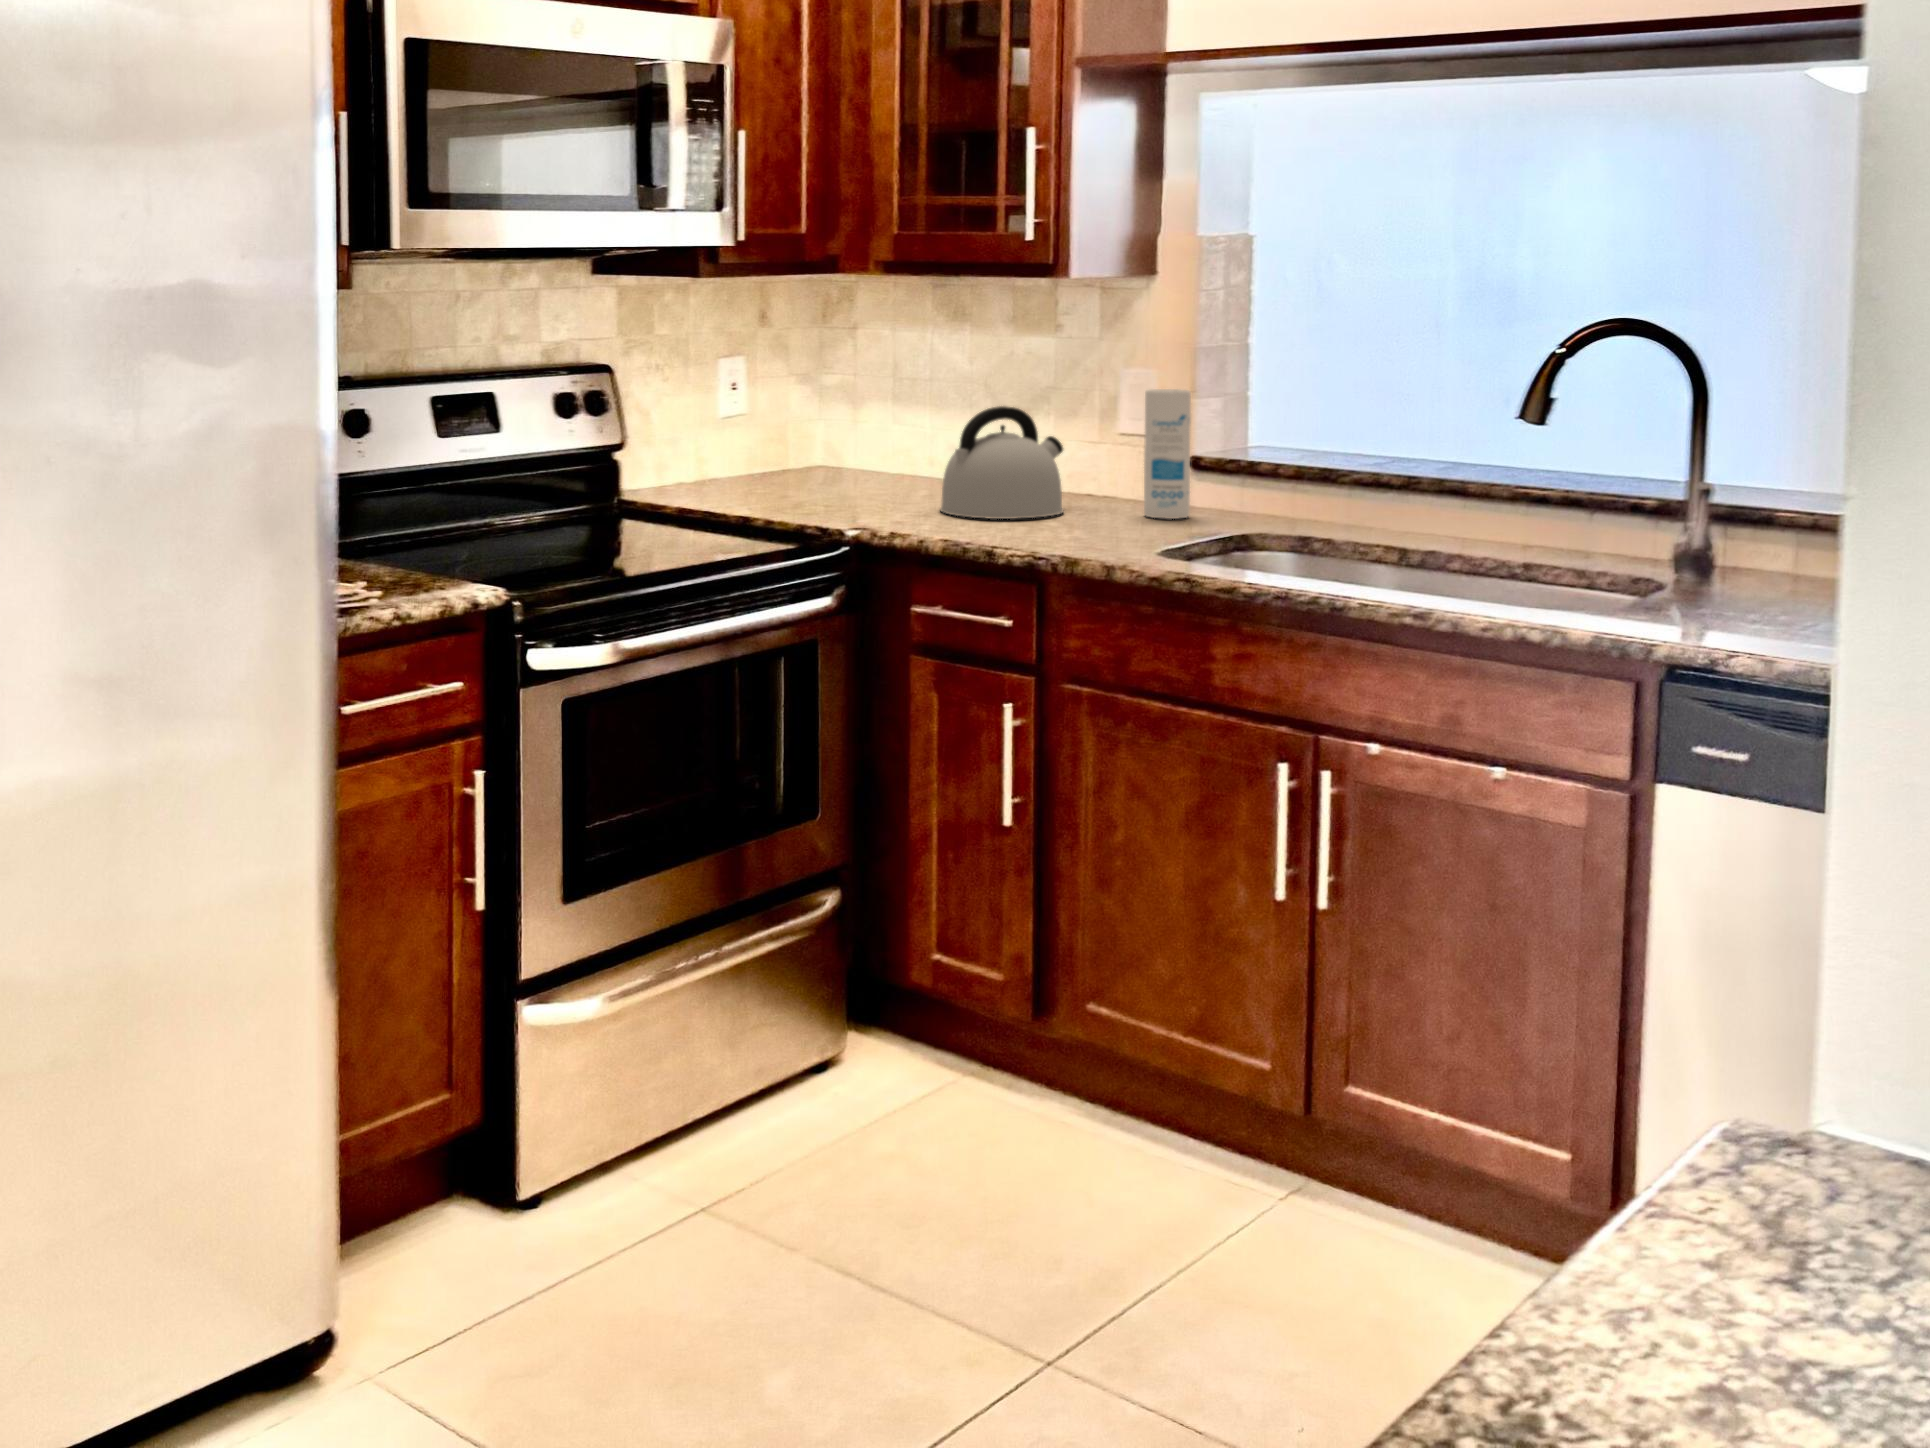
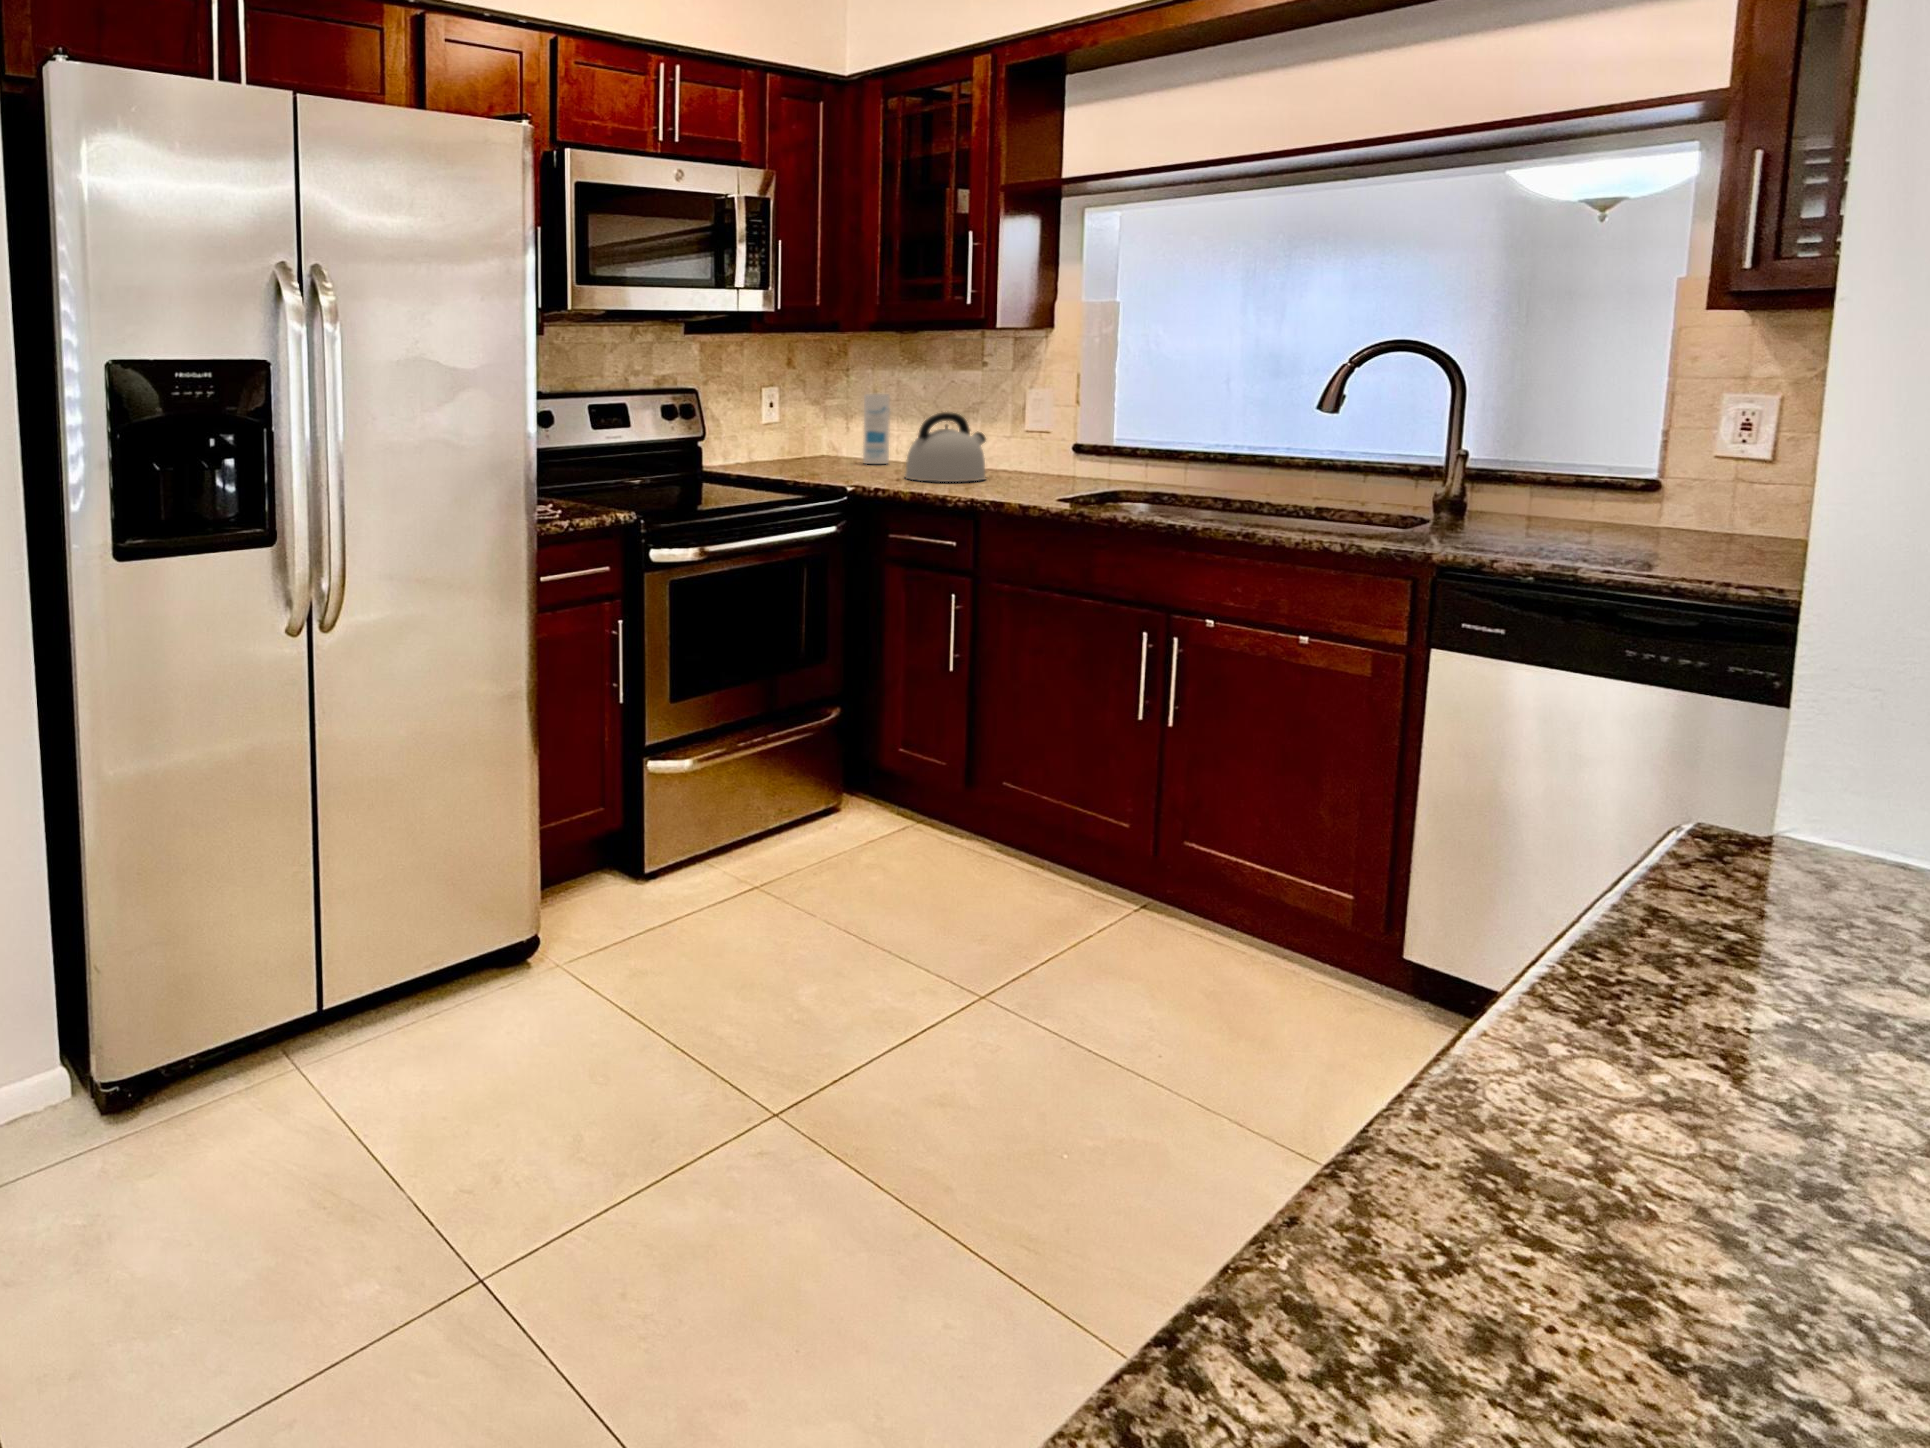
canister: present [1144,389,1191,519] -> present [863,394,890,464]

